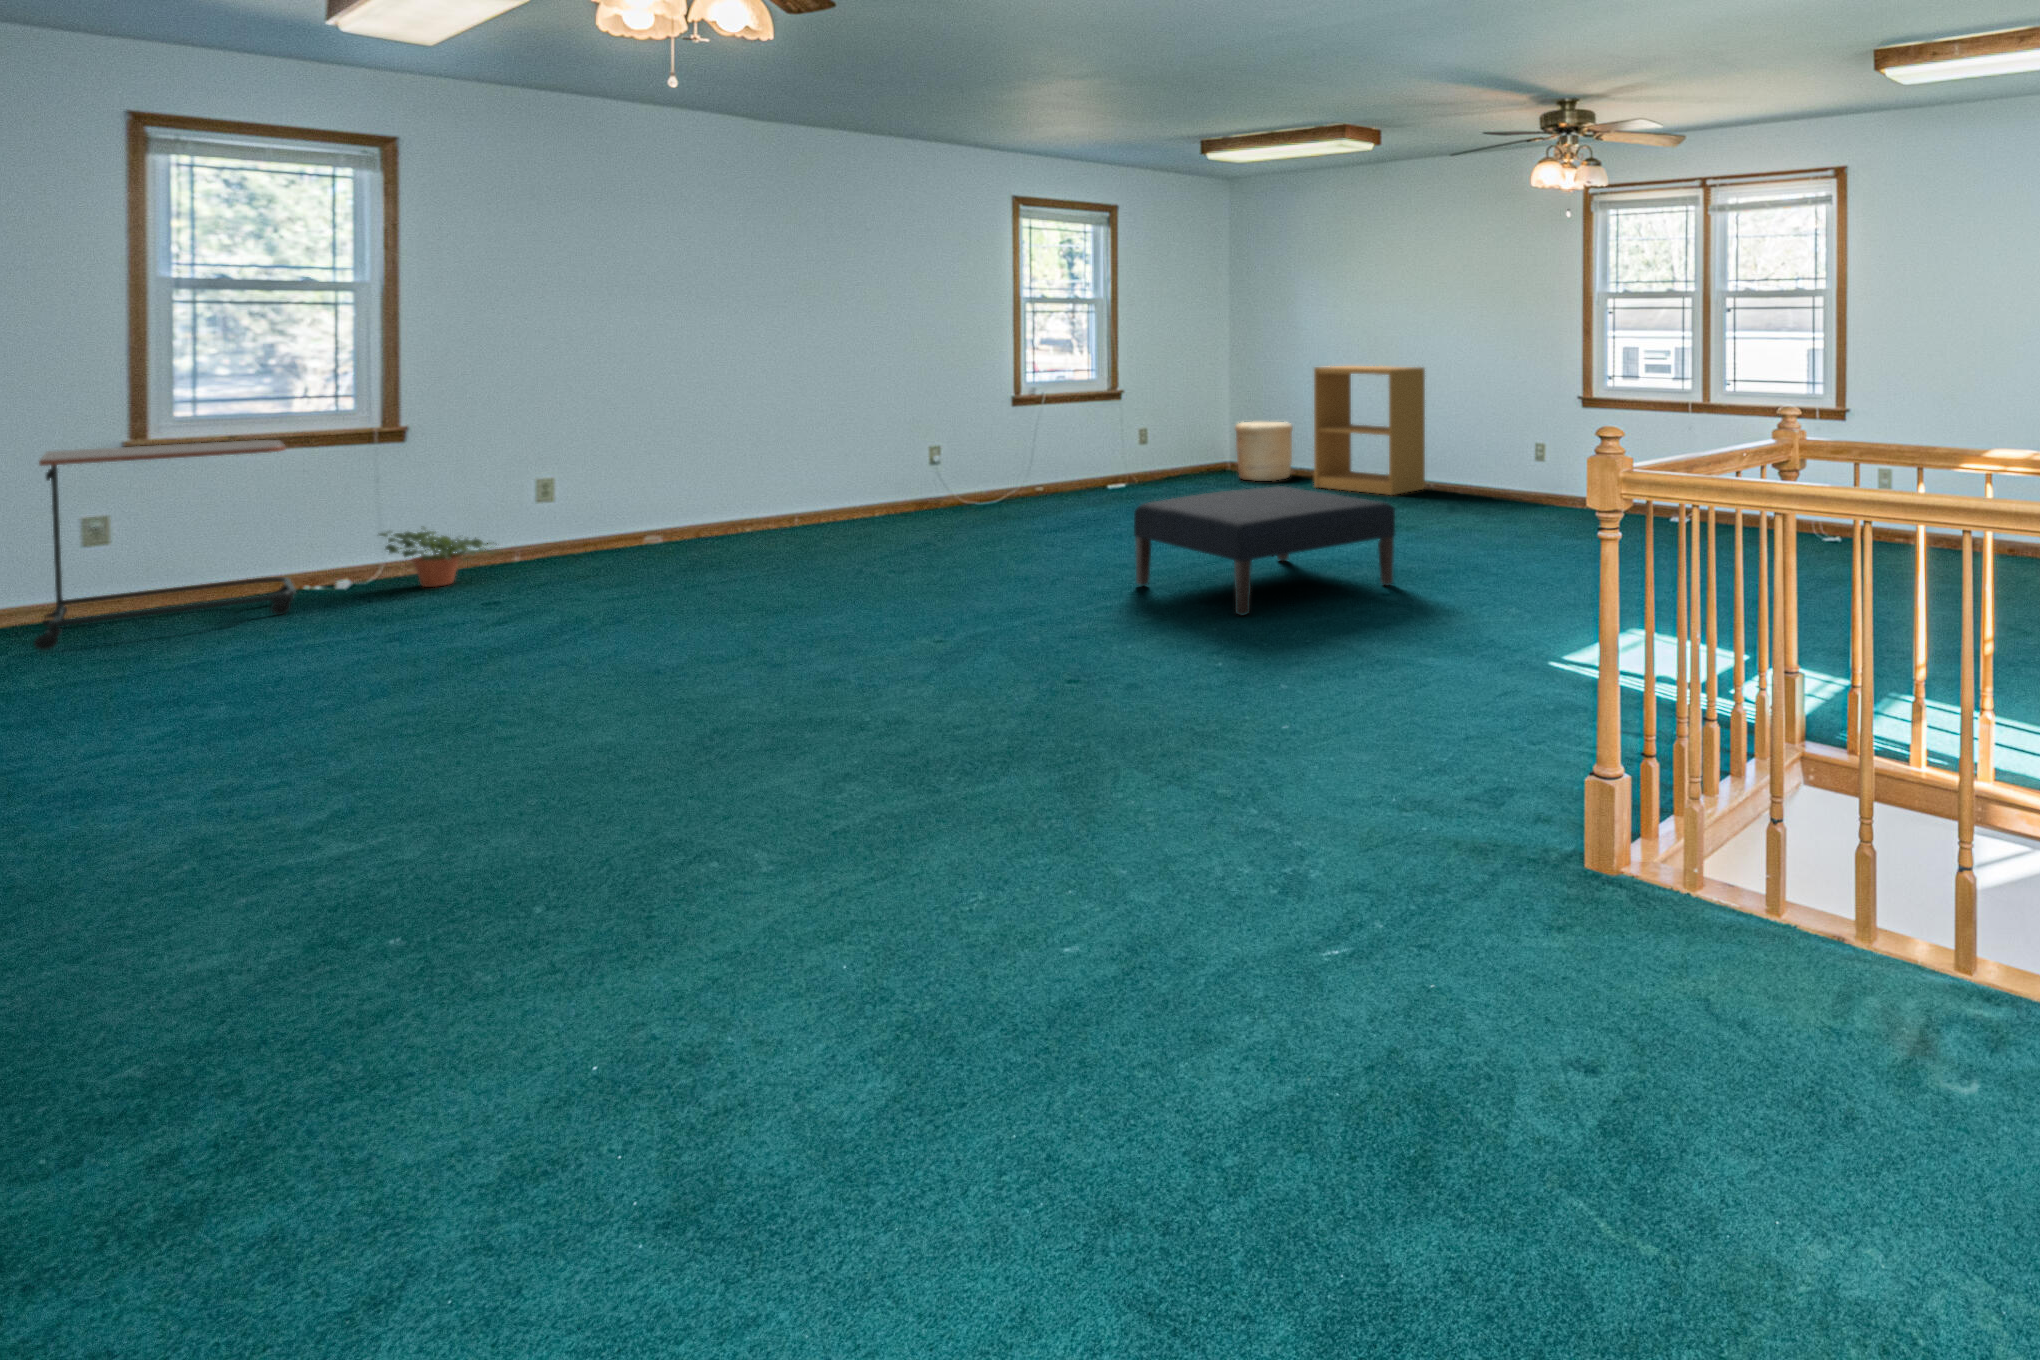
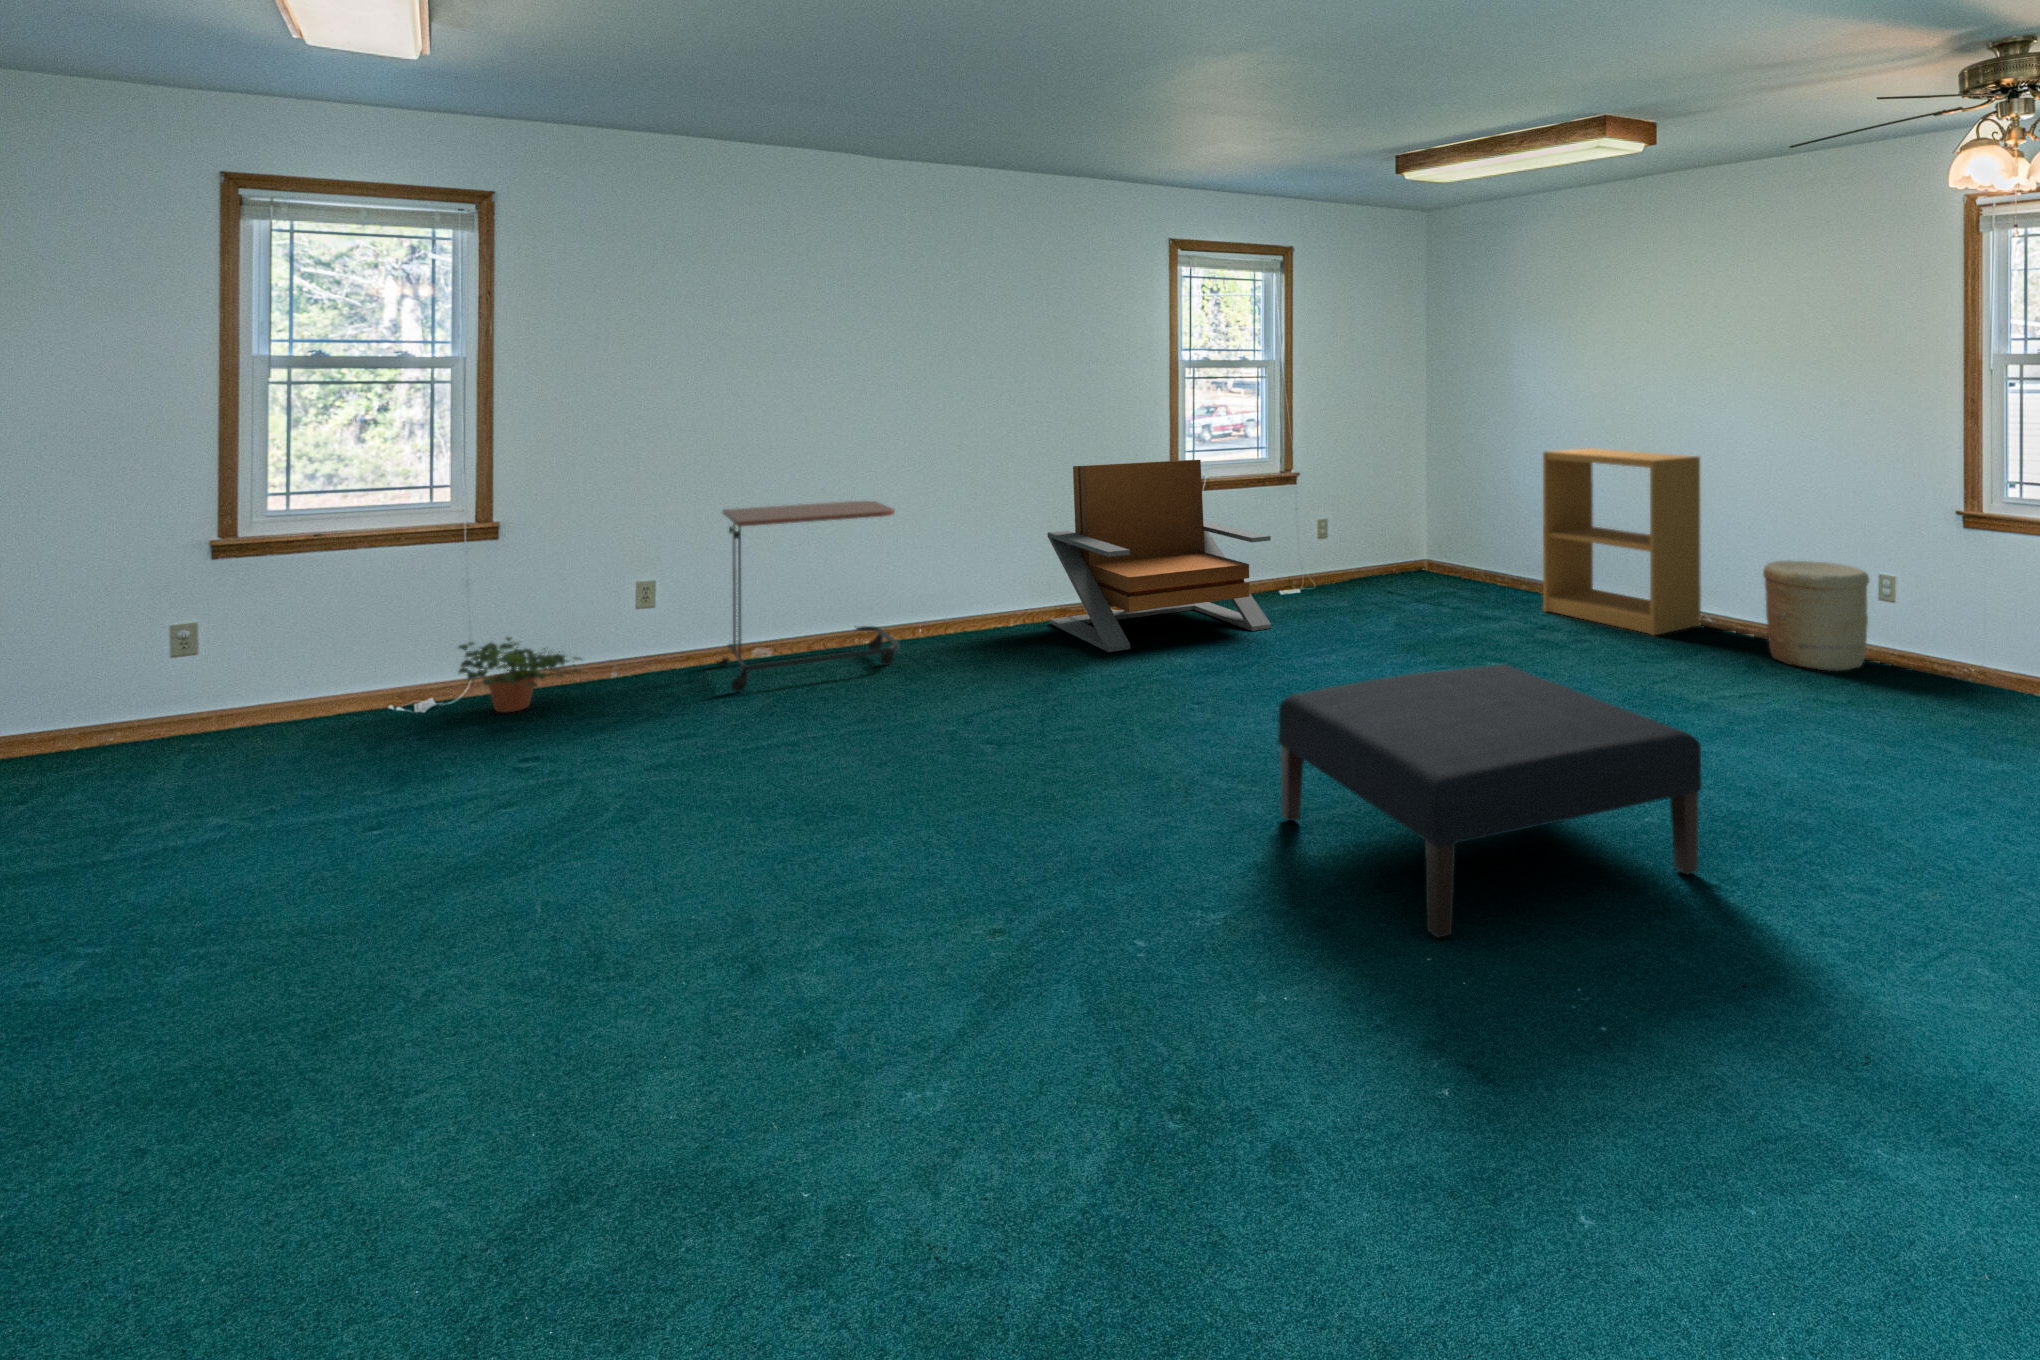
lounge chair: none [908,377,1104,525] -> present [1048,460,1271,652]
woven basket: present [1235,422,1292,481] -> present [1763,561,1869,671]
side table: present [34,440,296,650] -> present [717,501,899,692]

